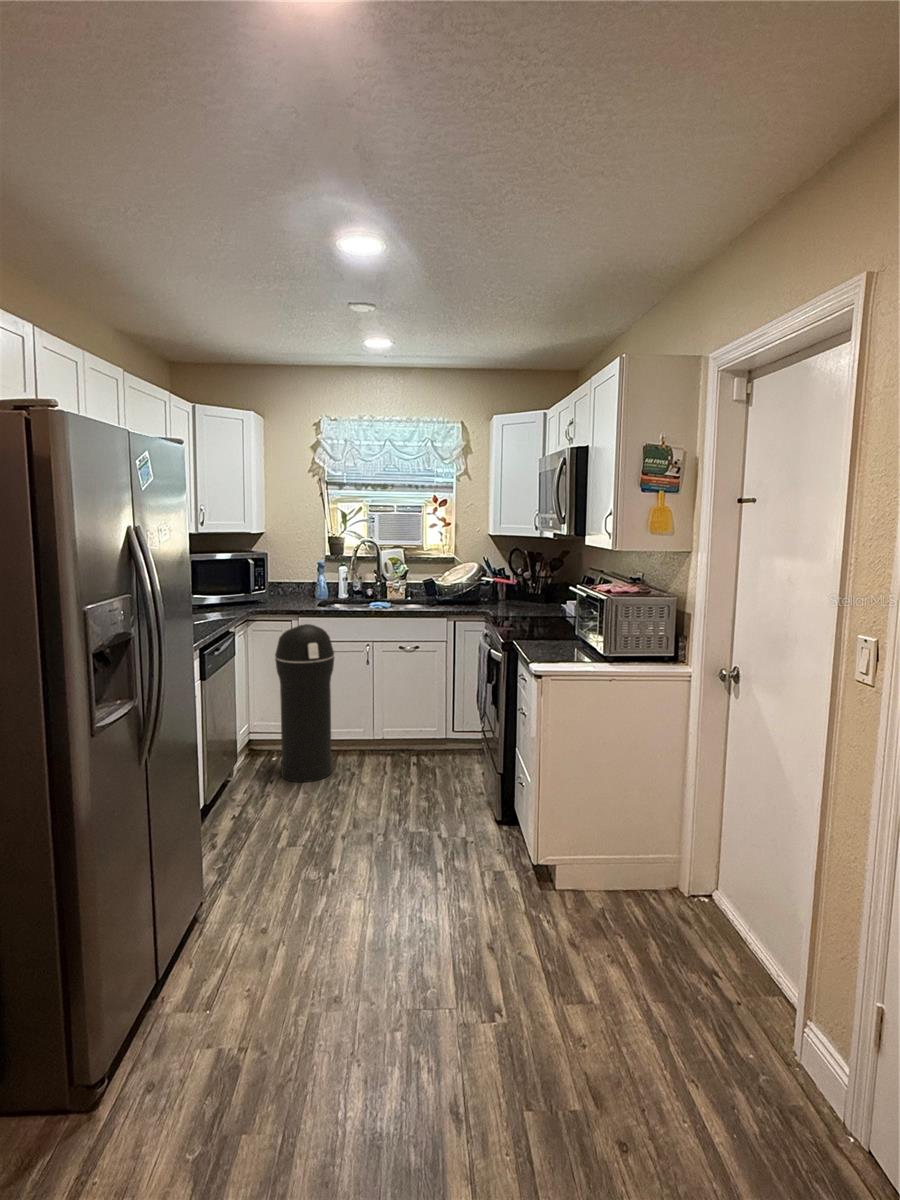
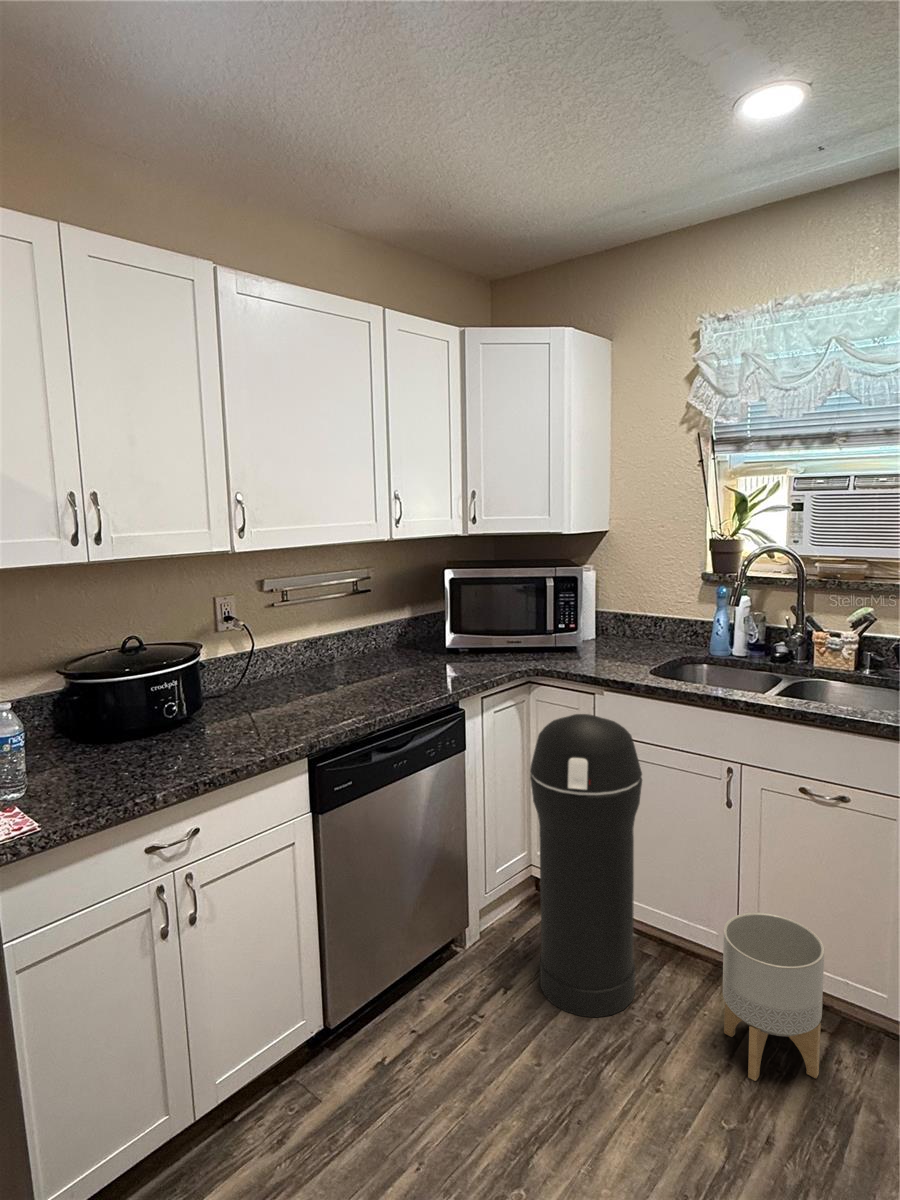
planter: none [377,707,418,775] -> present [723,913,824,1081]

